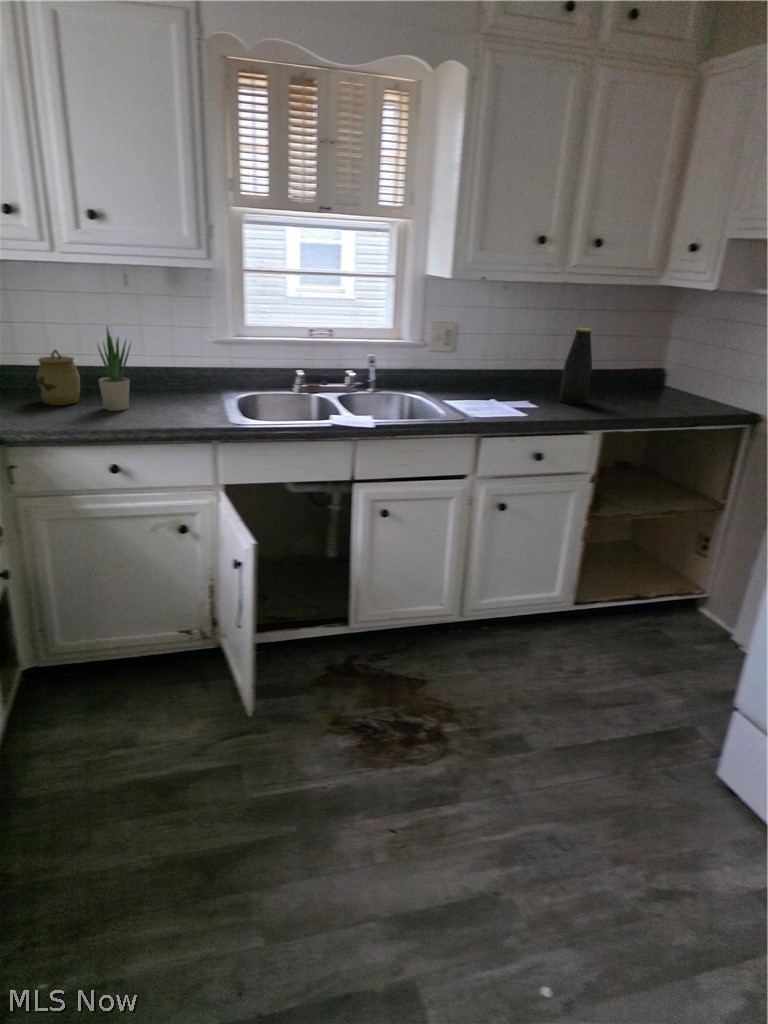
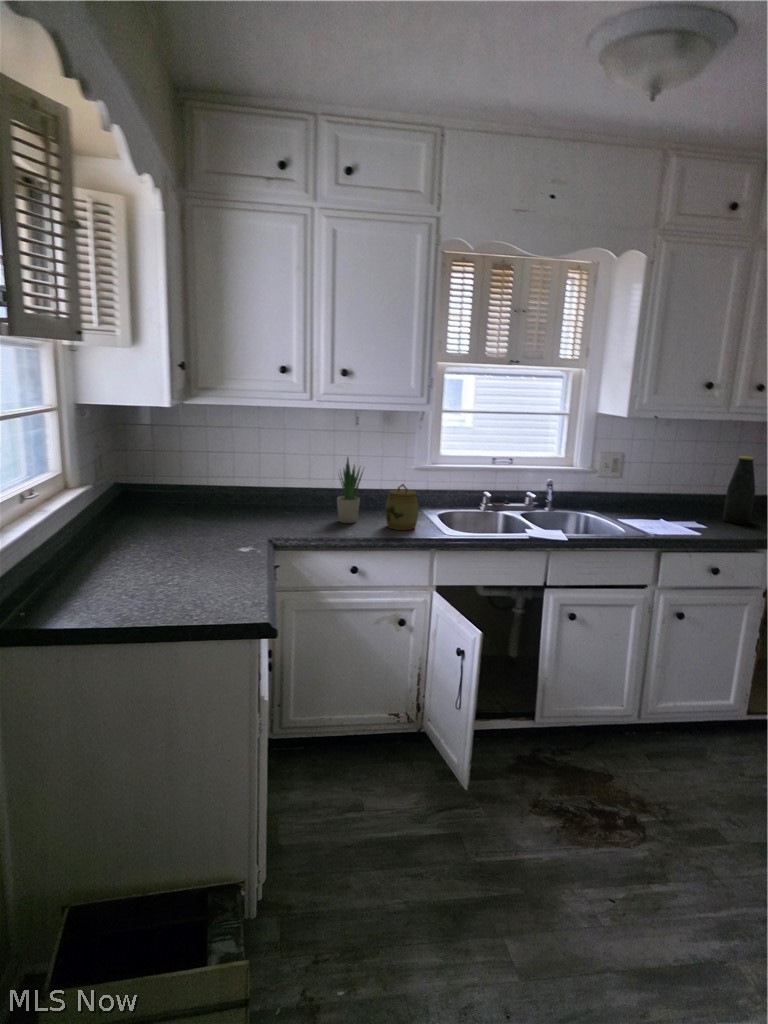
jar: present [37,350,80,405] -> present [385,484,419,530]

